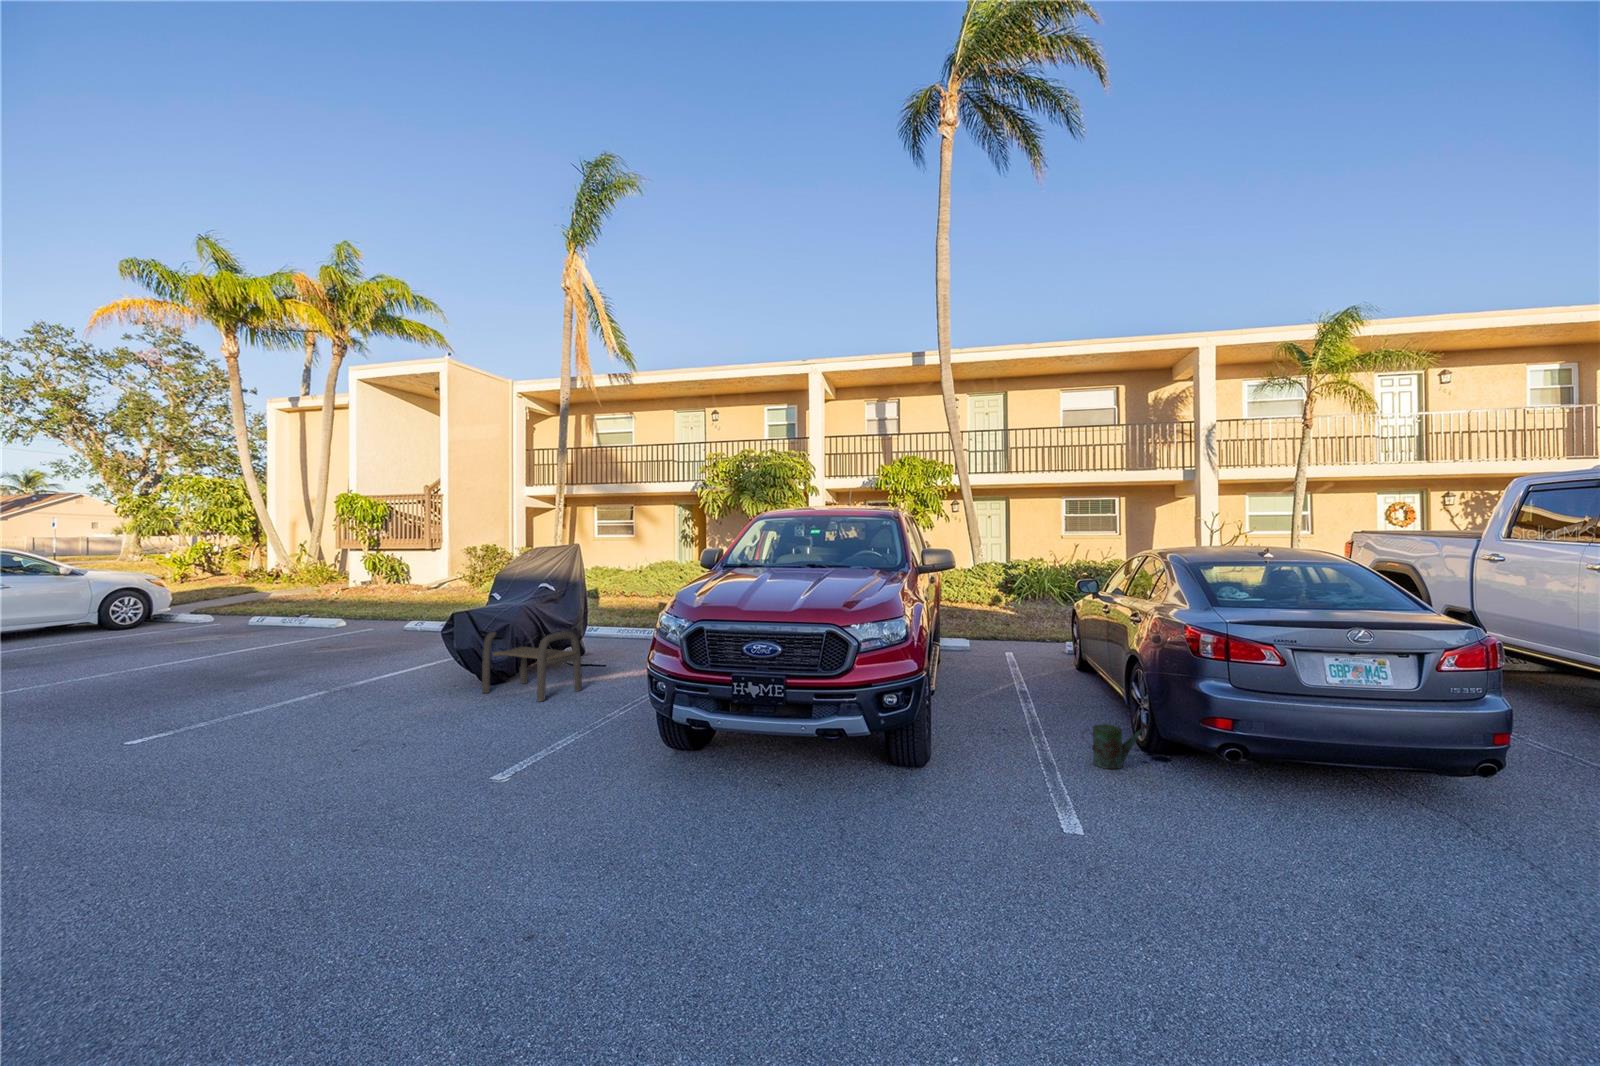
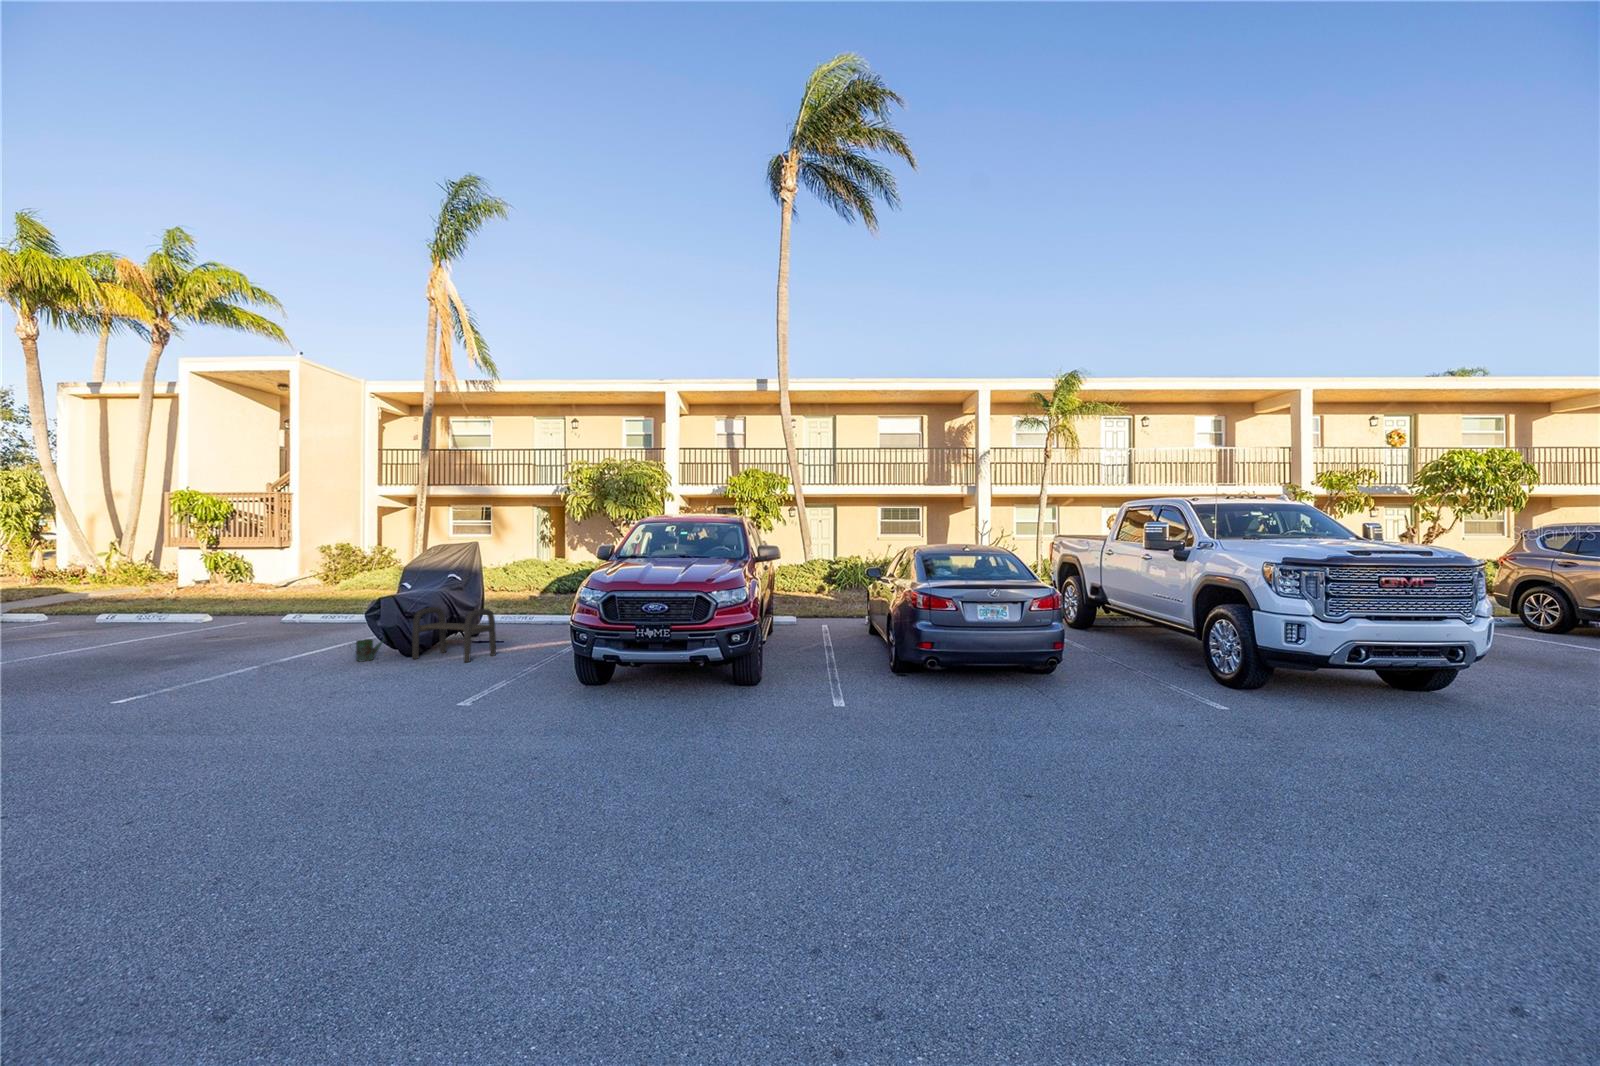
watering can: present [1083,723,1149,769] -> present [356,639,384,661]

